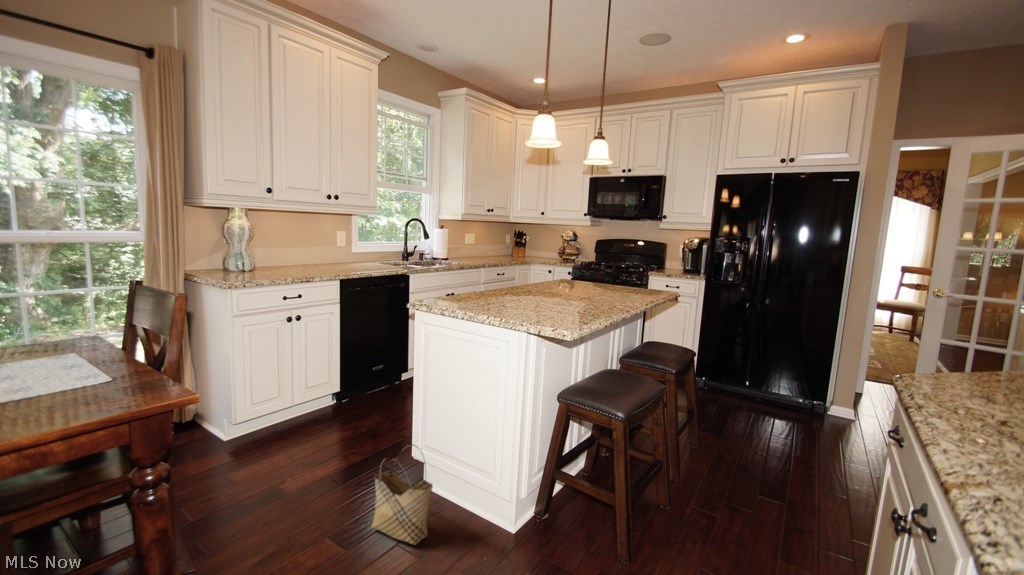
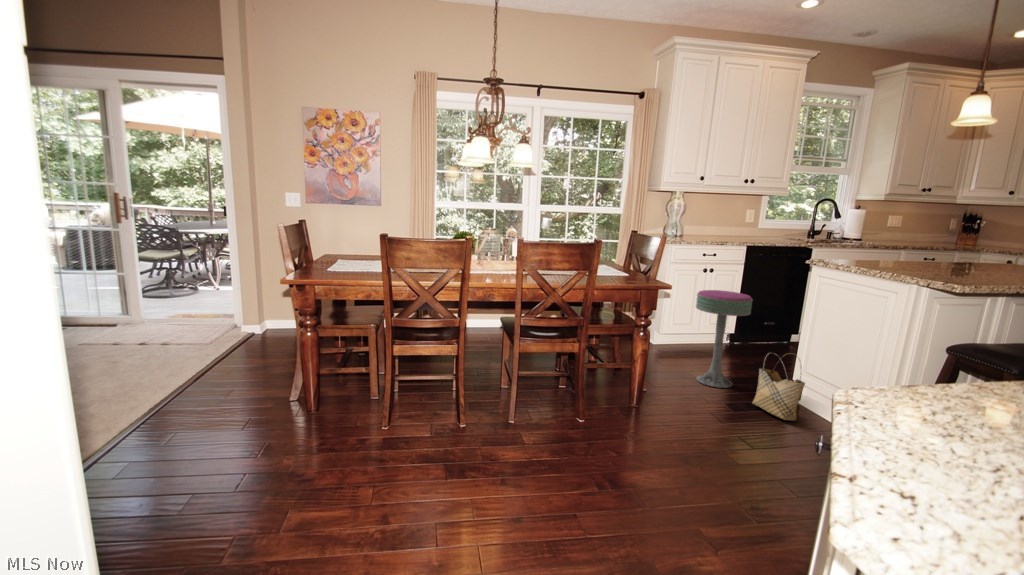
bar stool: none [273,362,355,512] -> present [696,290,753,388]

